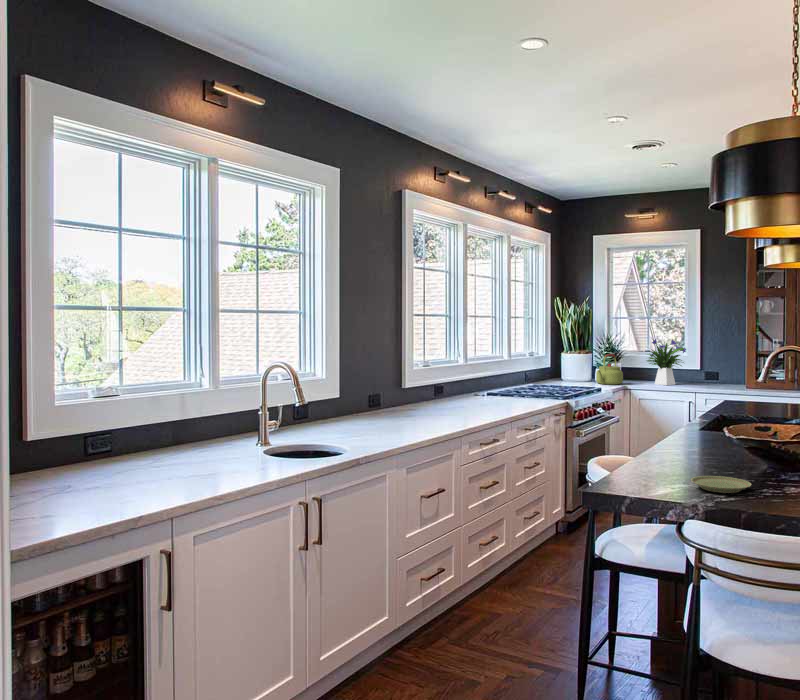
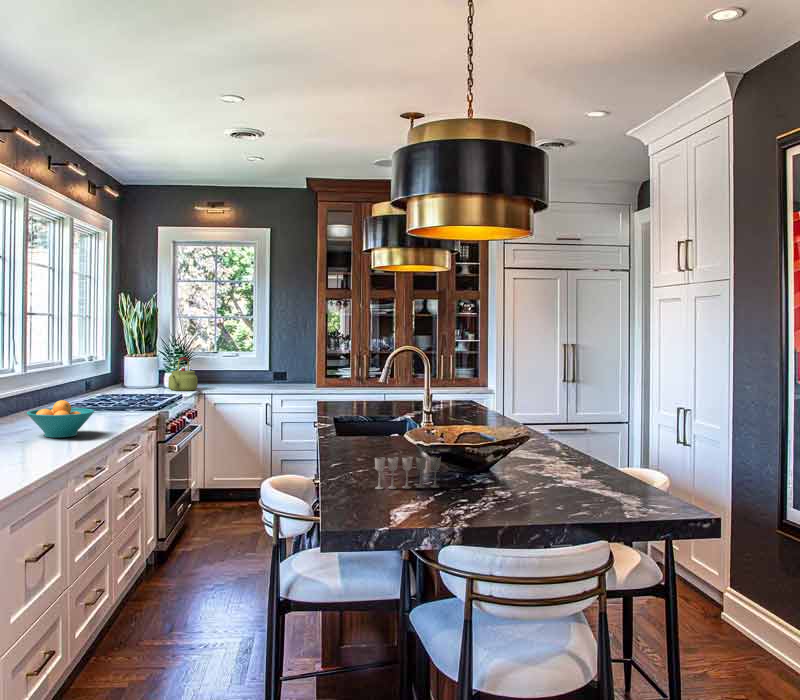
flower arrangement: present [647,339,686,385] -> none [211,339,261,389]
fruit bowl: none [449,382,498,412] -> present [27,400,94,438]
wine glass: none [685,435,758,471] -> present [375,456,441,489]
plate: present [691,476,751,493] -> none [409,500,466,519]

